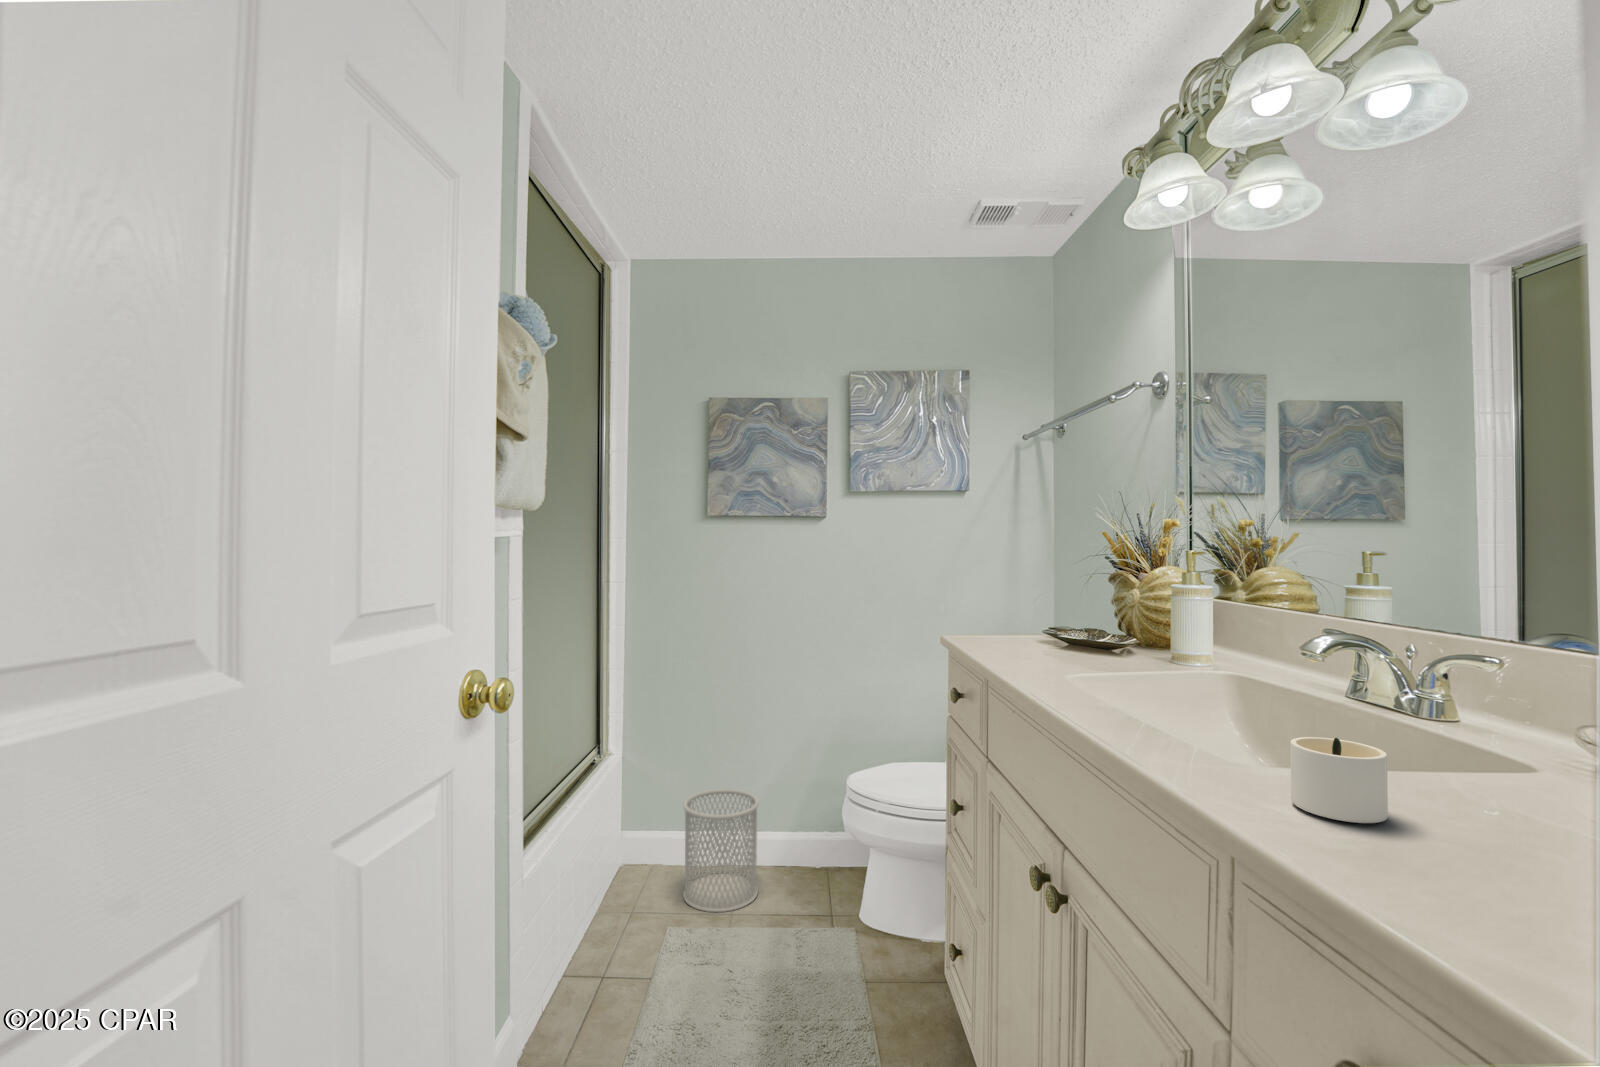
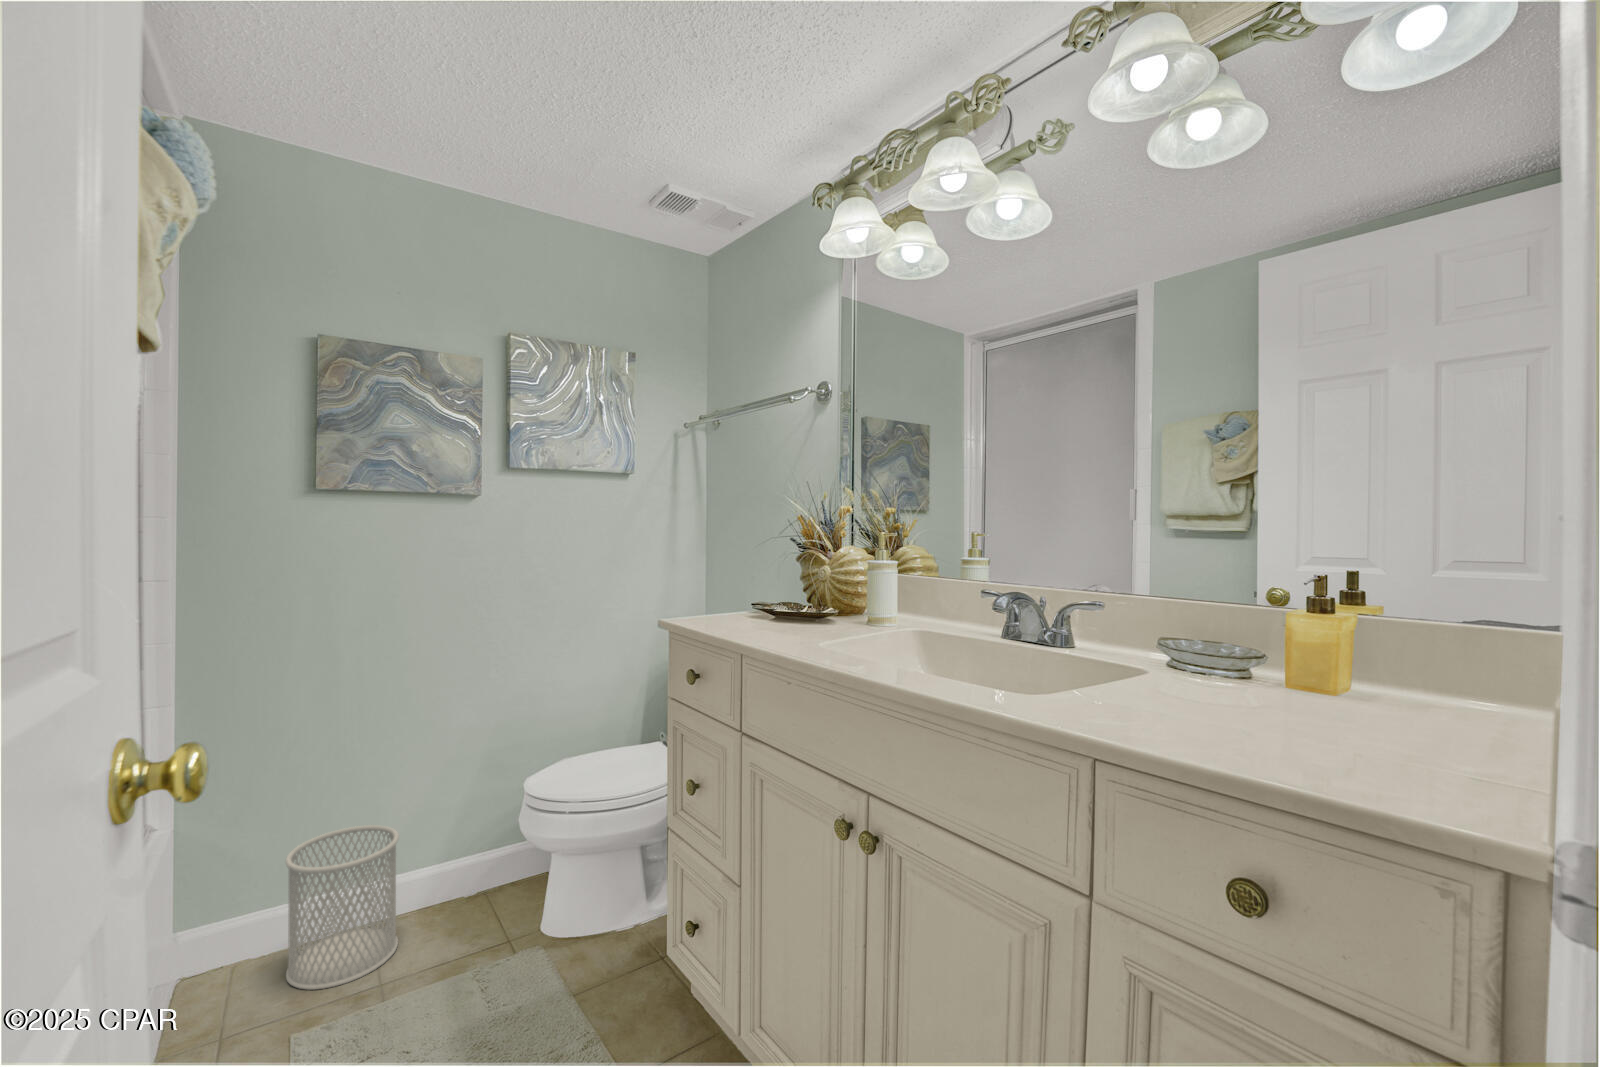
candle: present [1290,737,1388,823] -> none [1107,667,1195,727]

